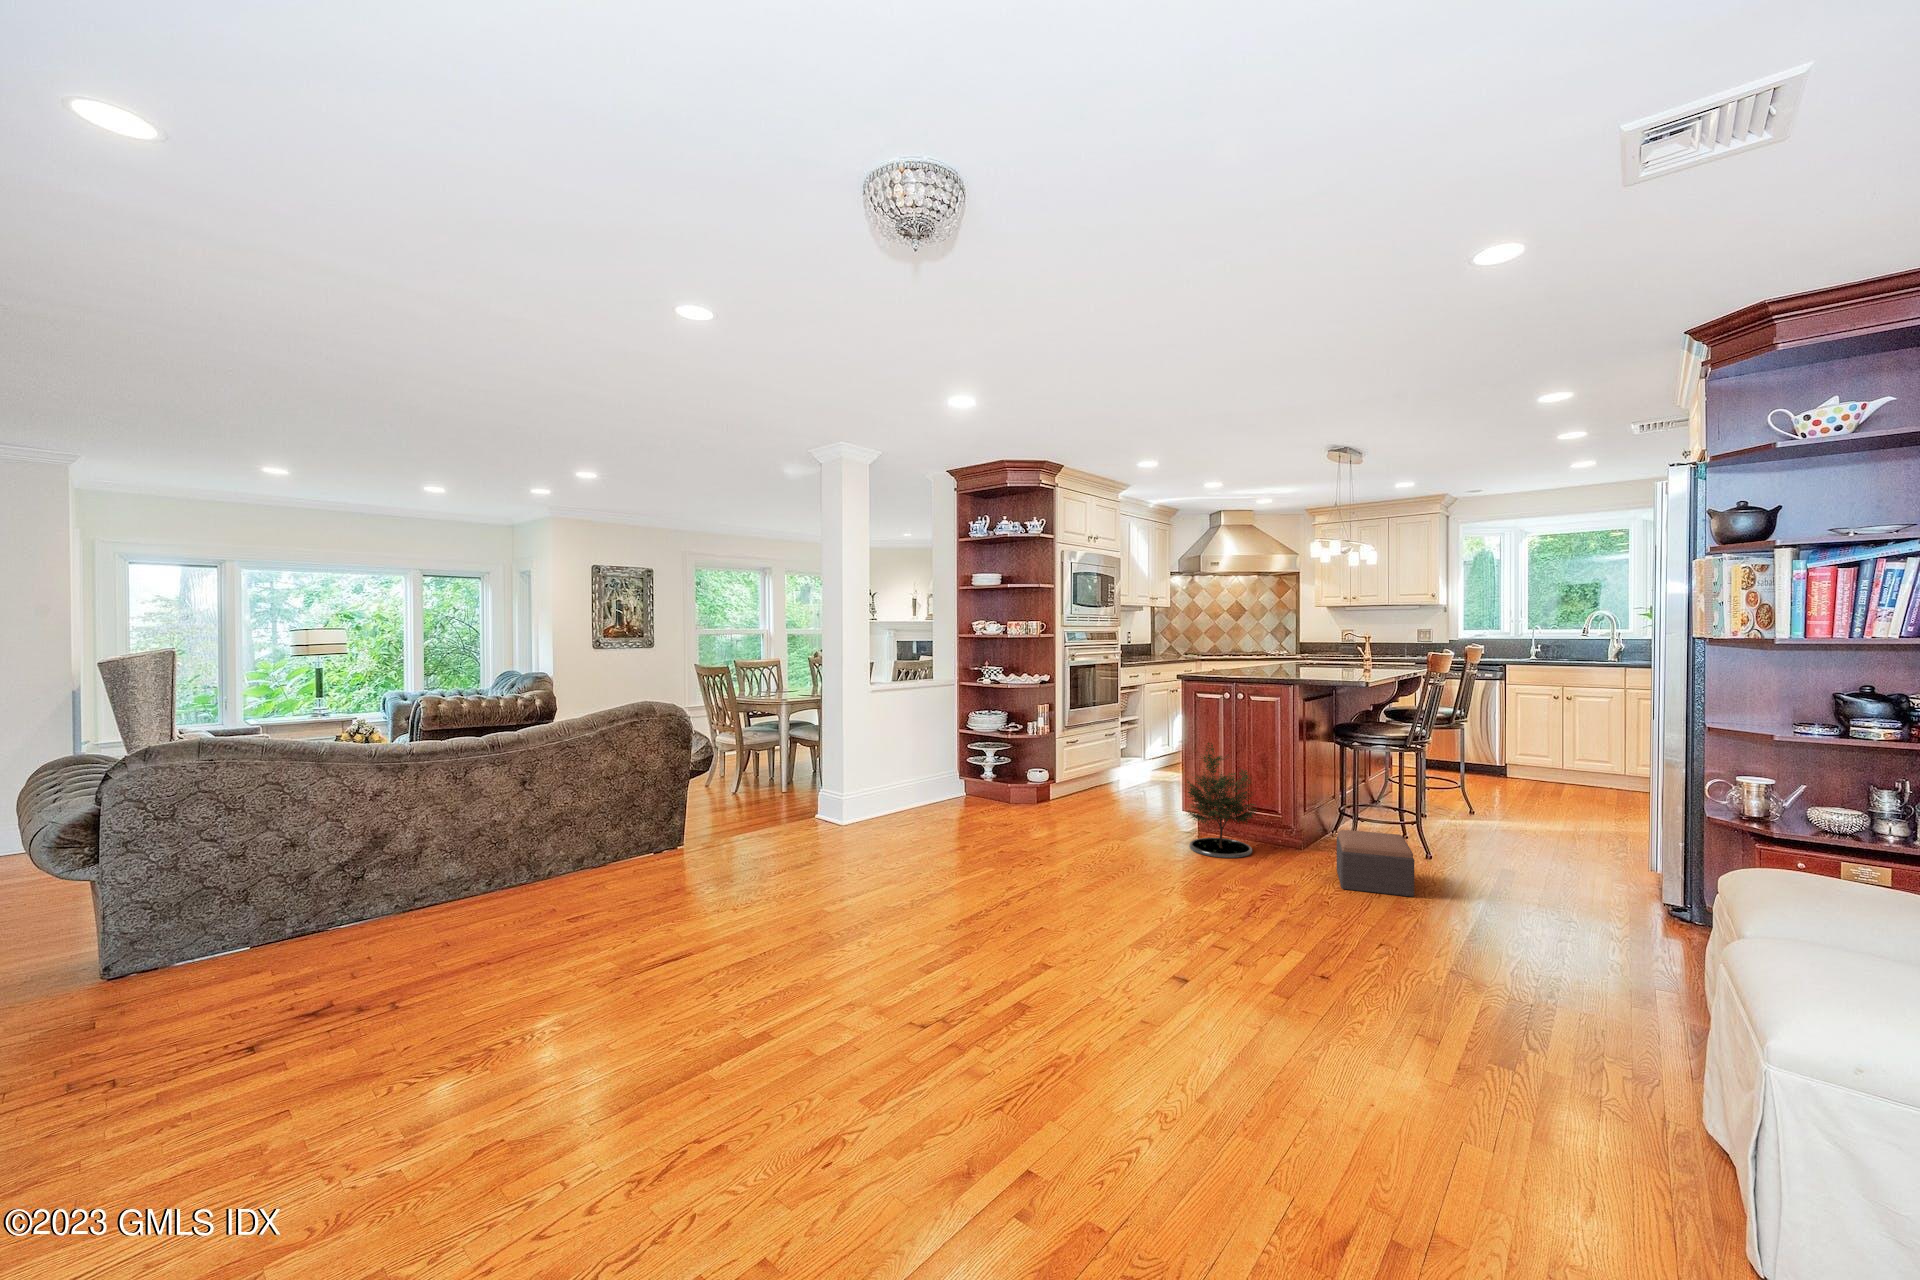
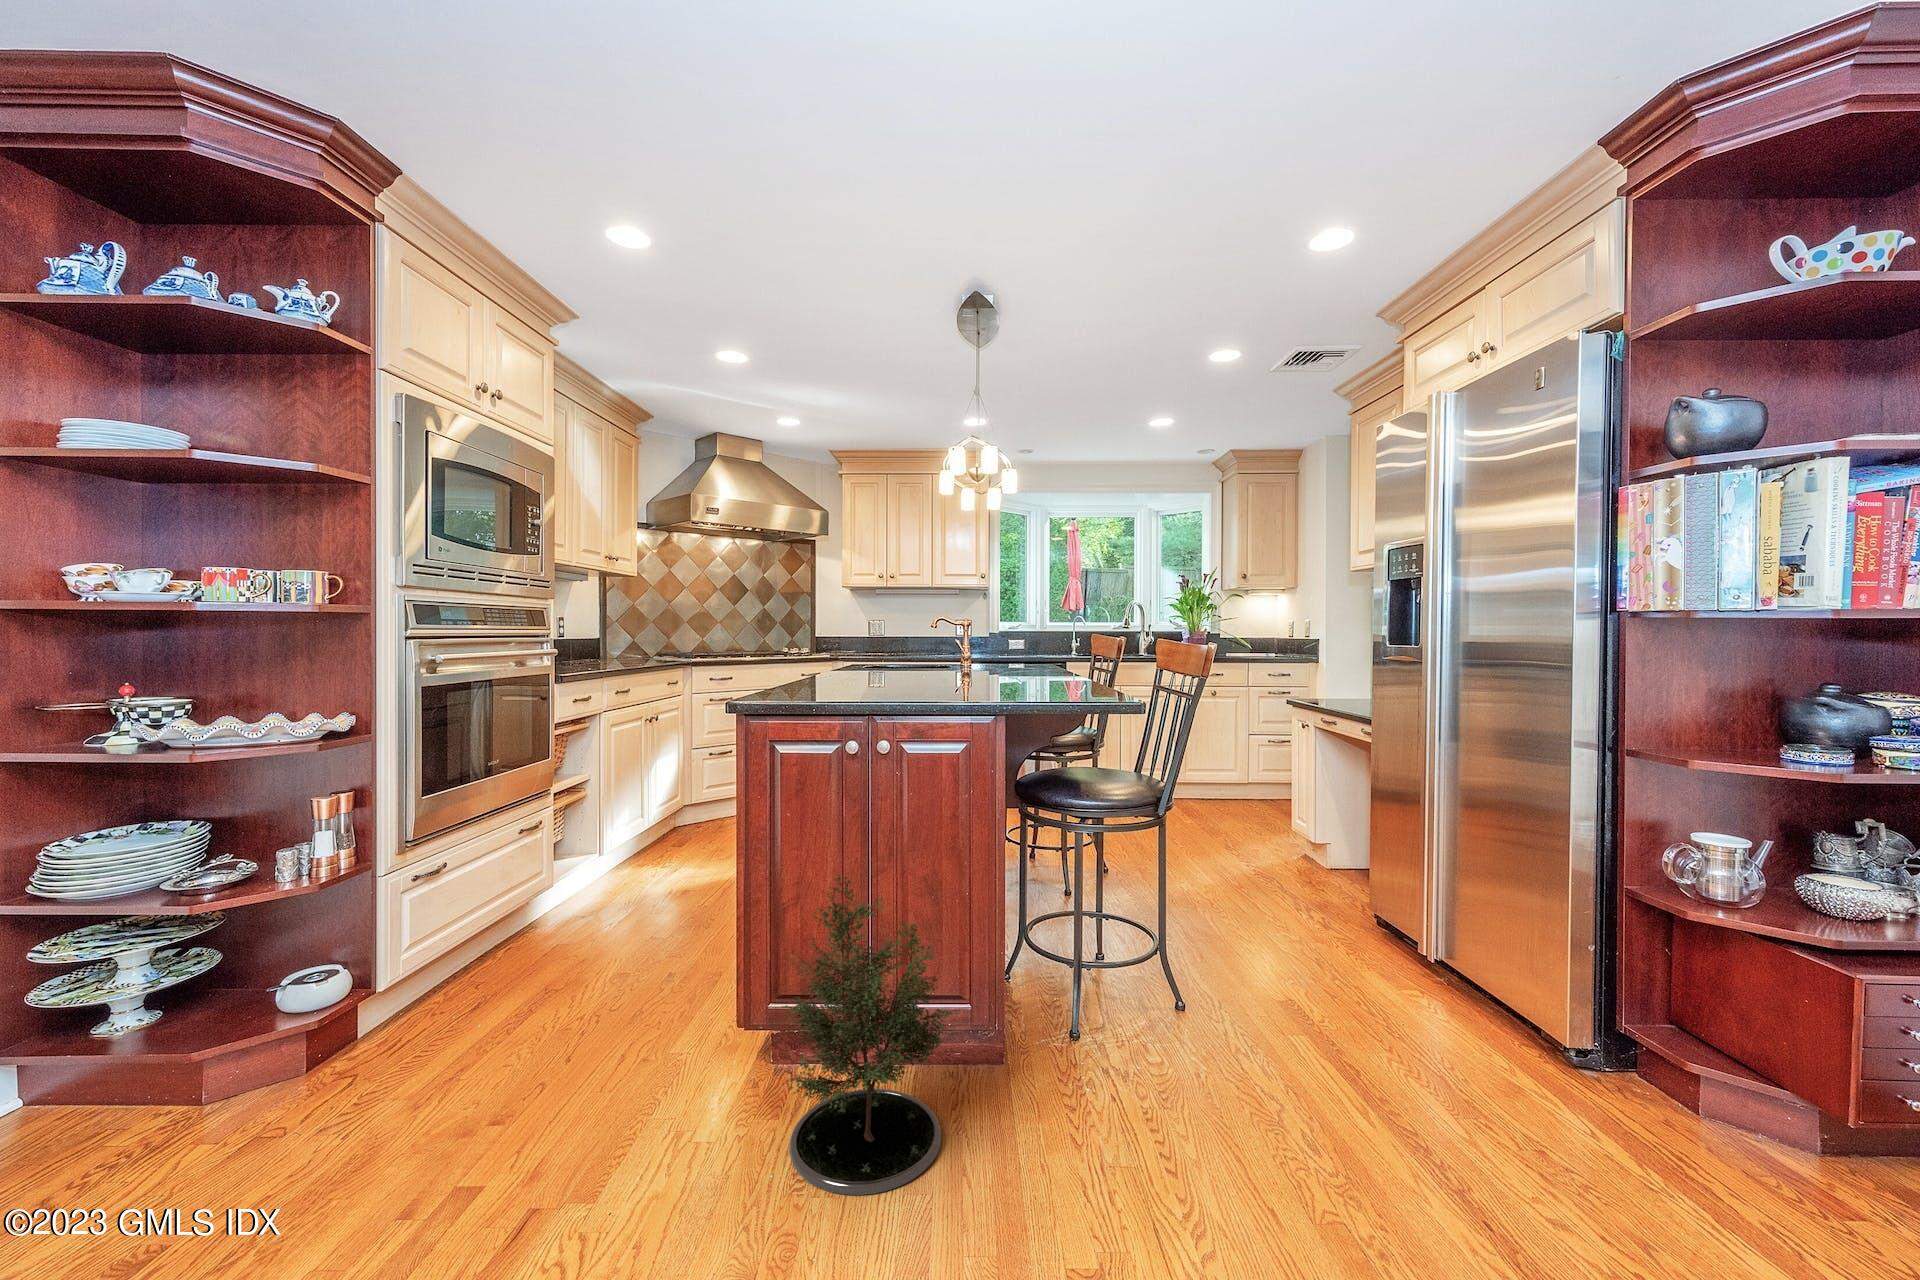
footstool: present [1337,830,1415,897] -> none [1135,1022,1343,1229]

